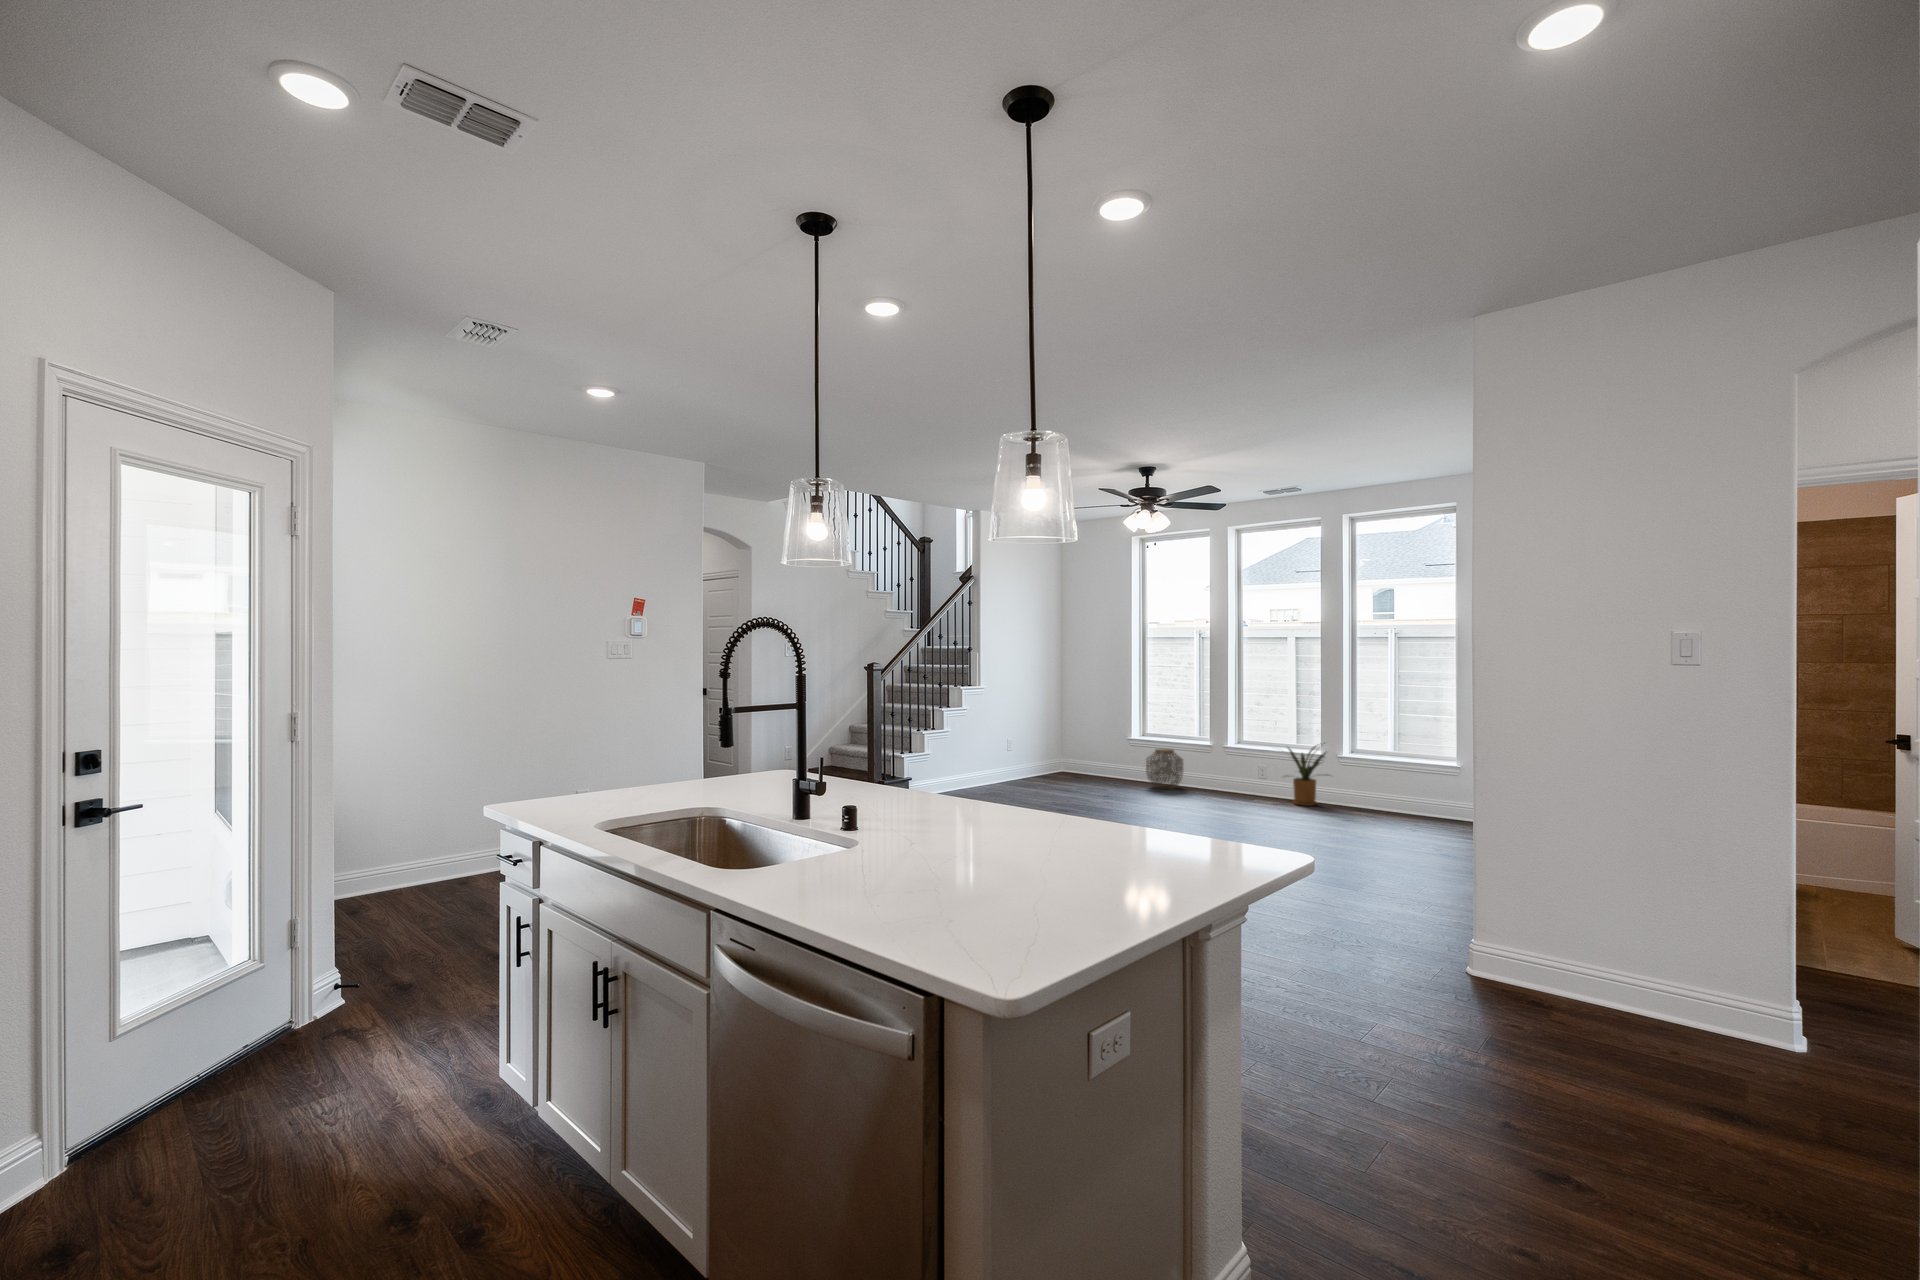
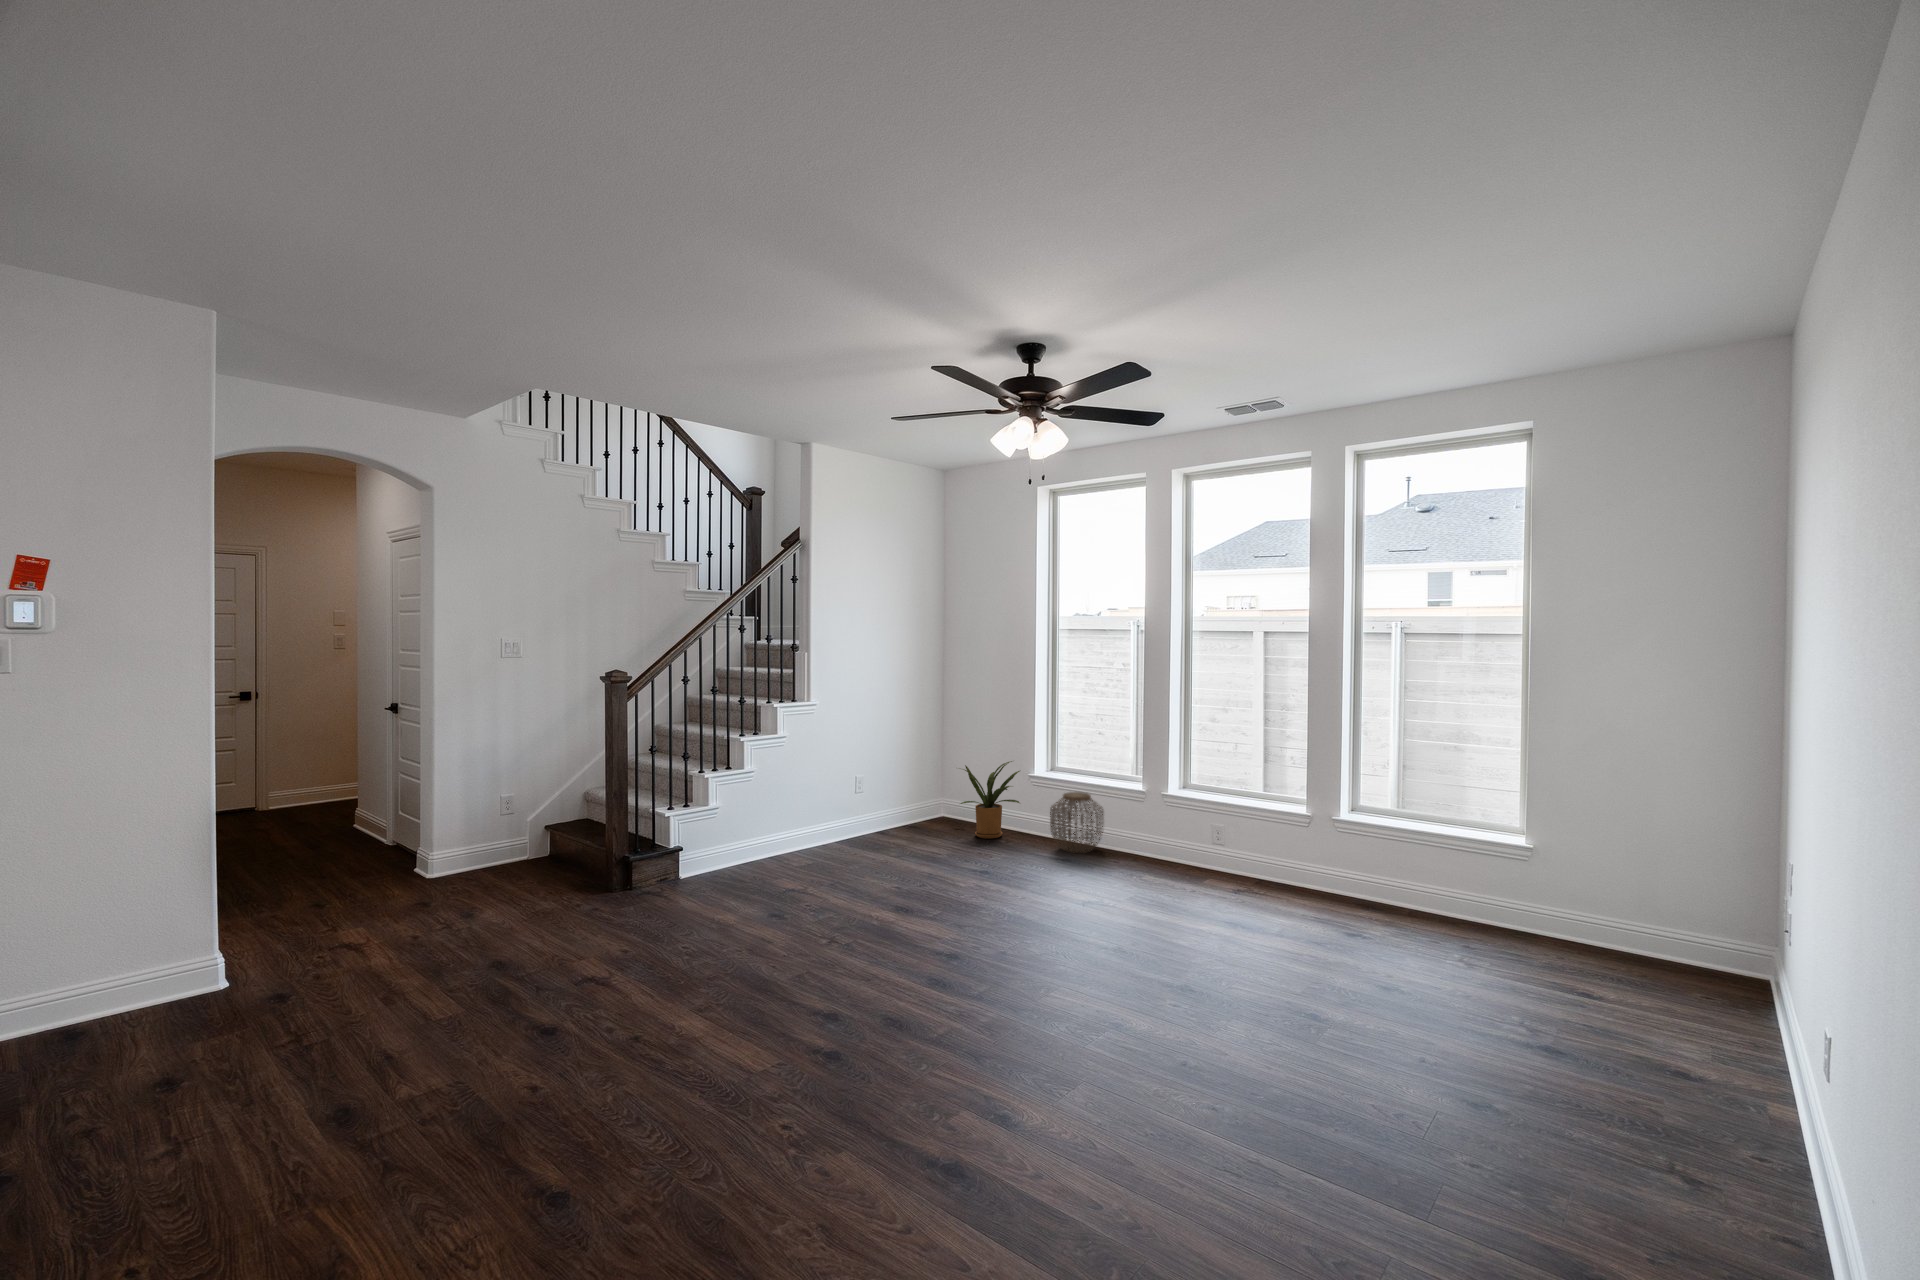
house plant: present [1288,743,1326,806] -> present [961,761,1020,838]

